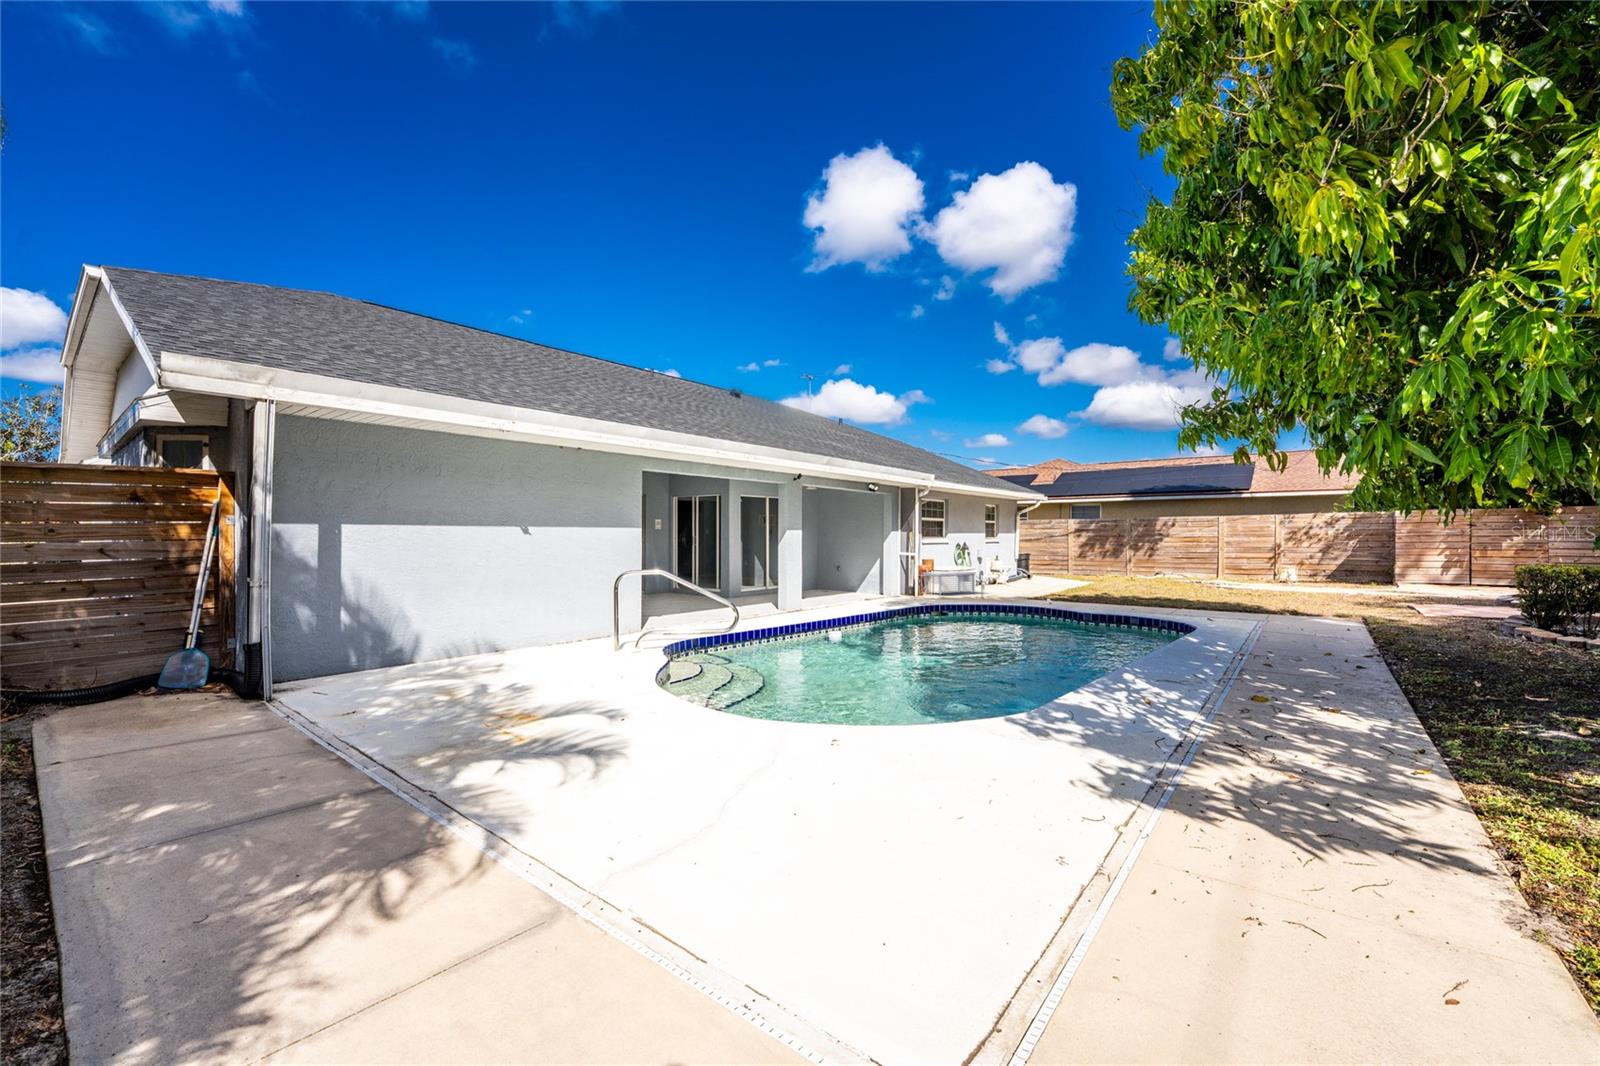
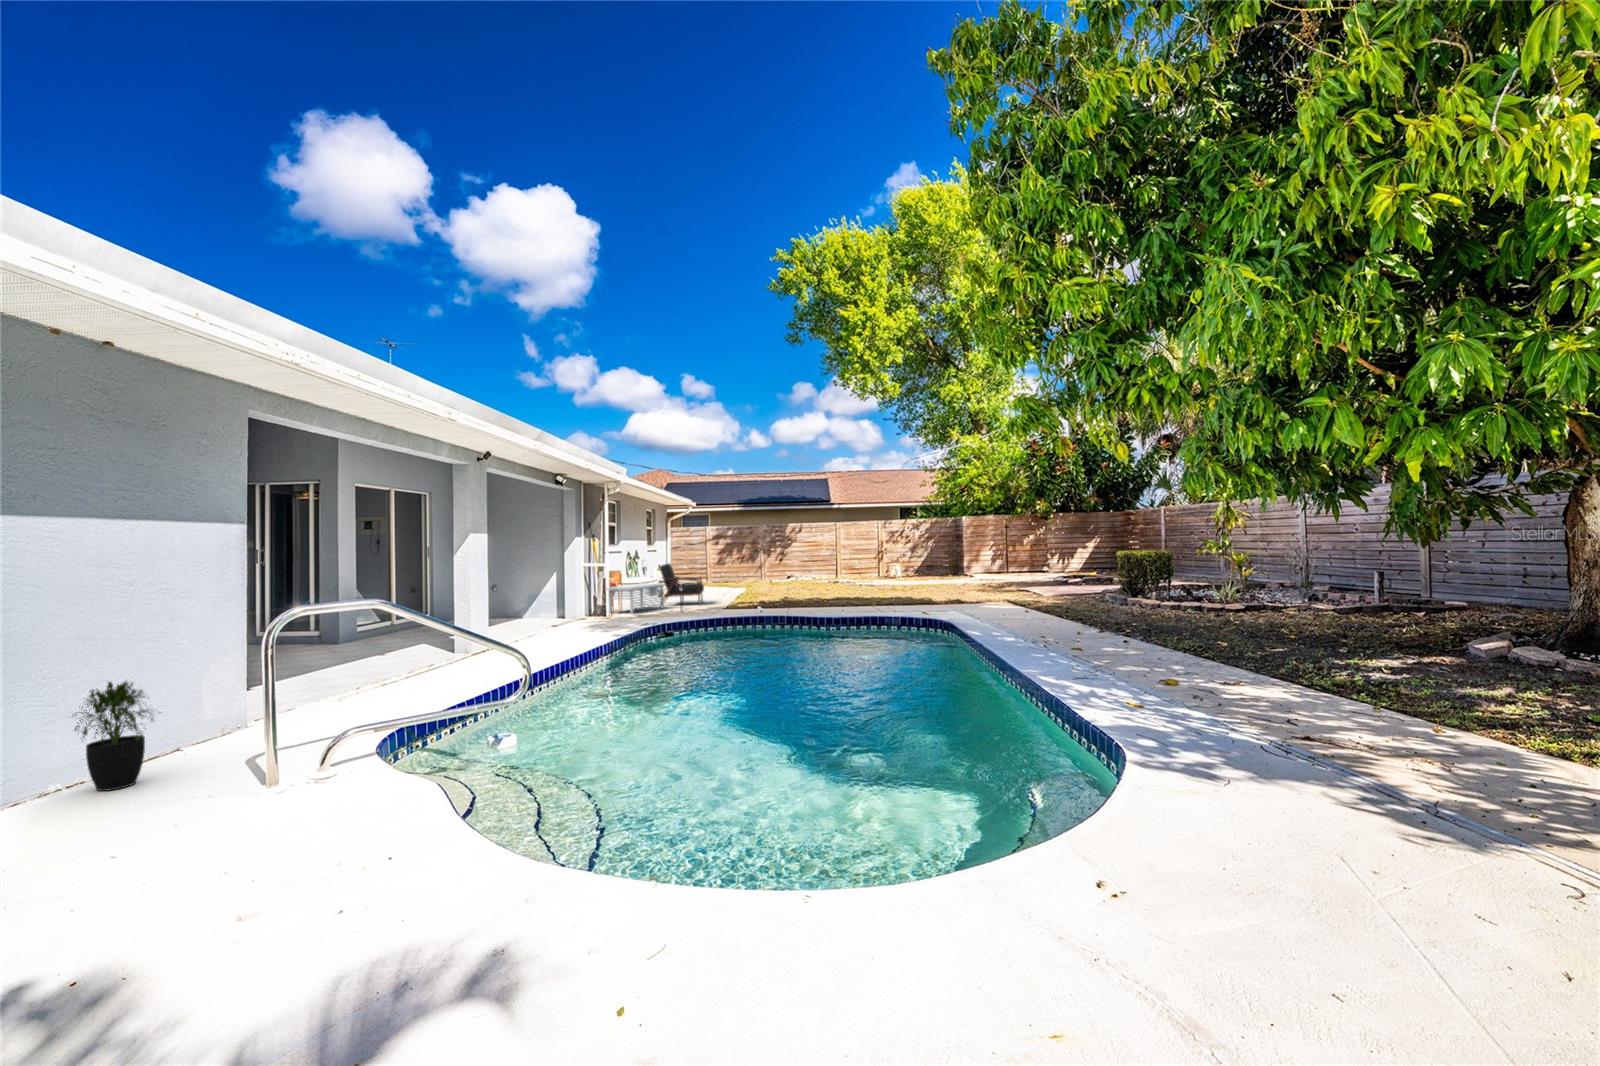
chair: none [976,555,1020,593] -> present [660,564,704,606]
potted plant: none [517,602,550,652] -> present [69,681,161,791]

